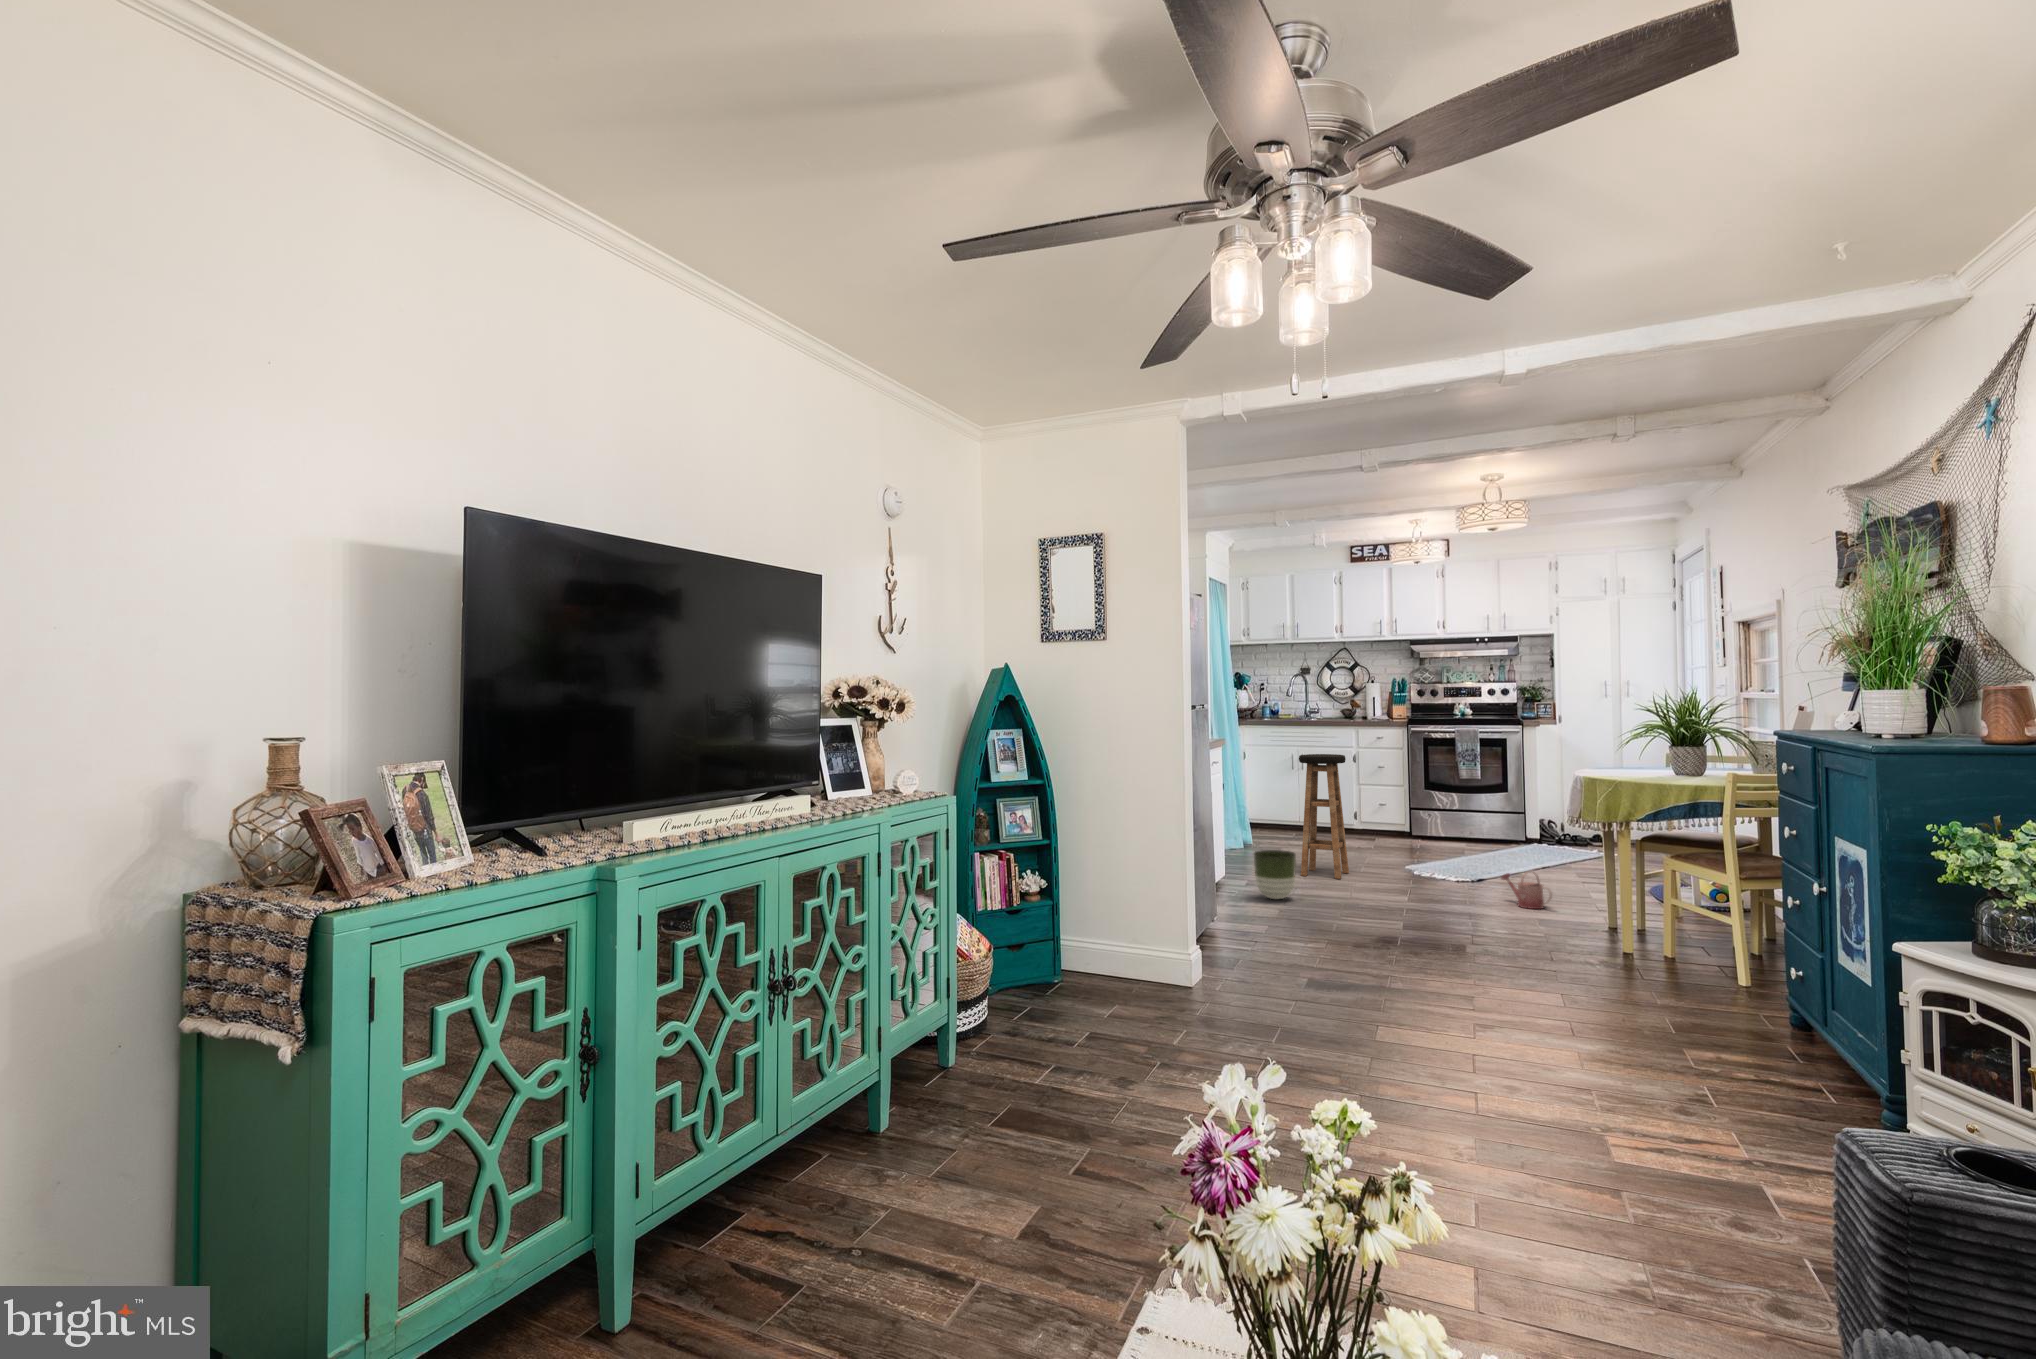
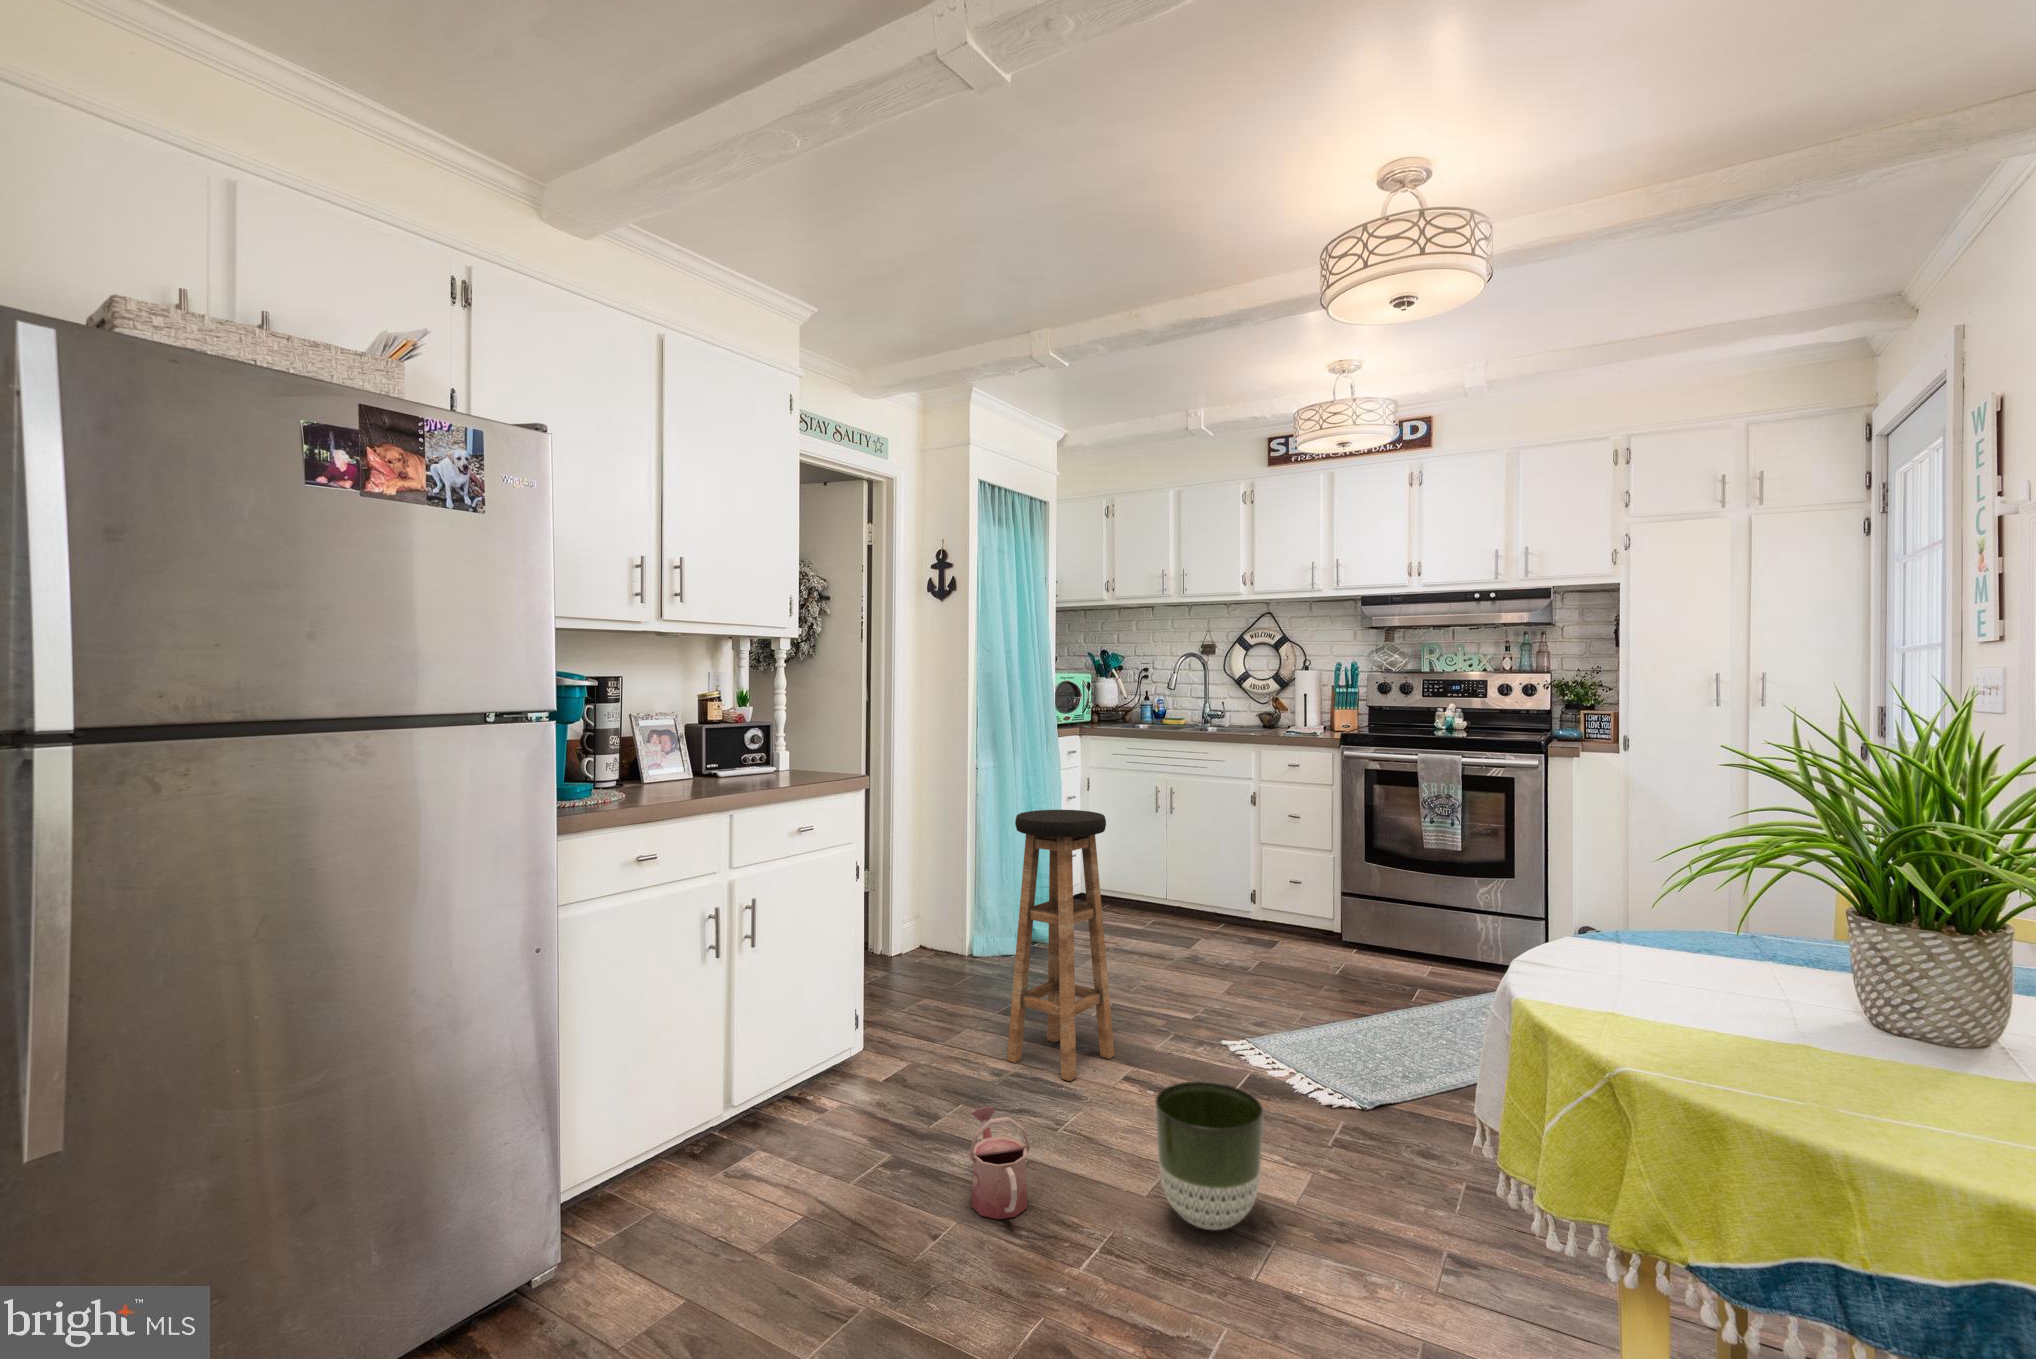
planter: present [1254,850,1296,899] -> present [1155,1081,1263,1230]
watering can: present [1501,871,1552,909] -> present [969,1107,1030,1219]

